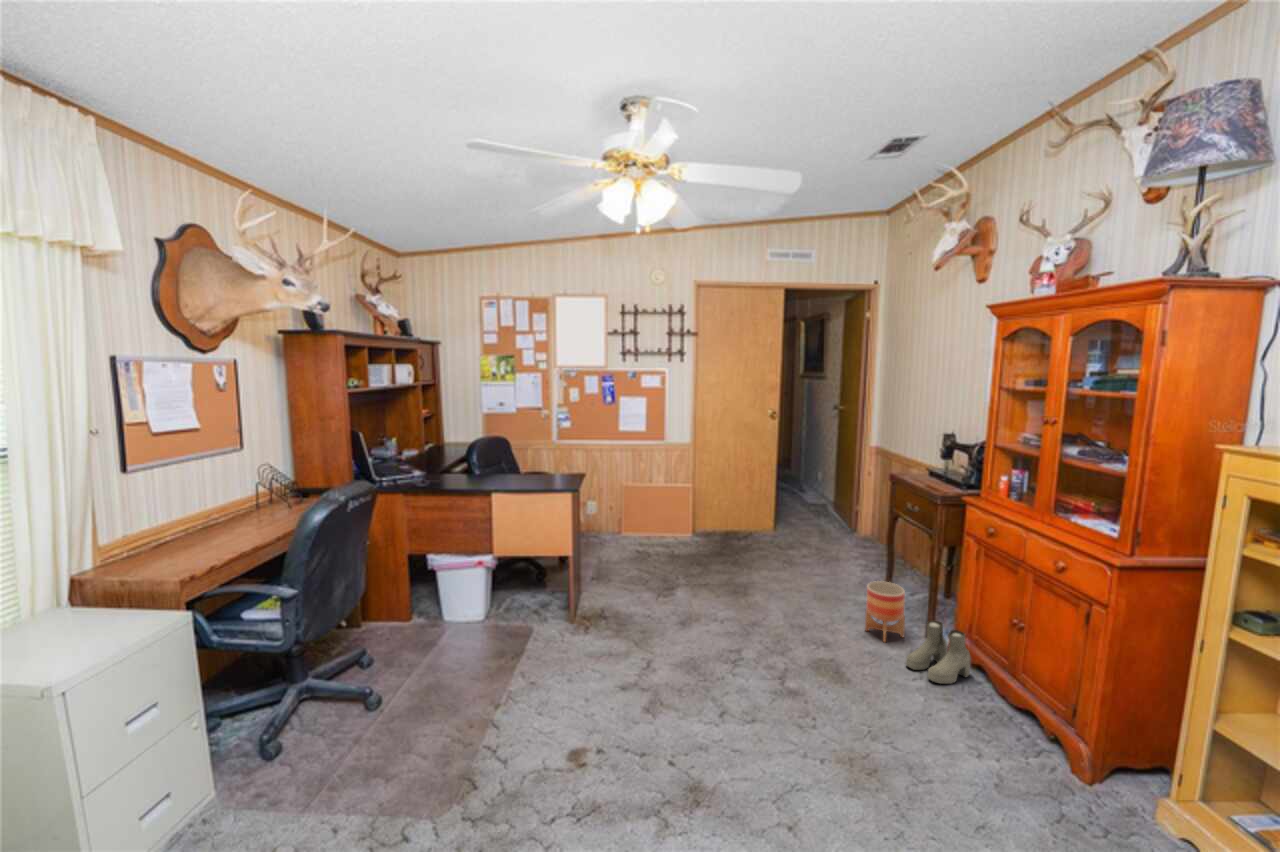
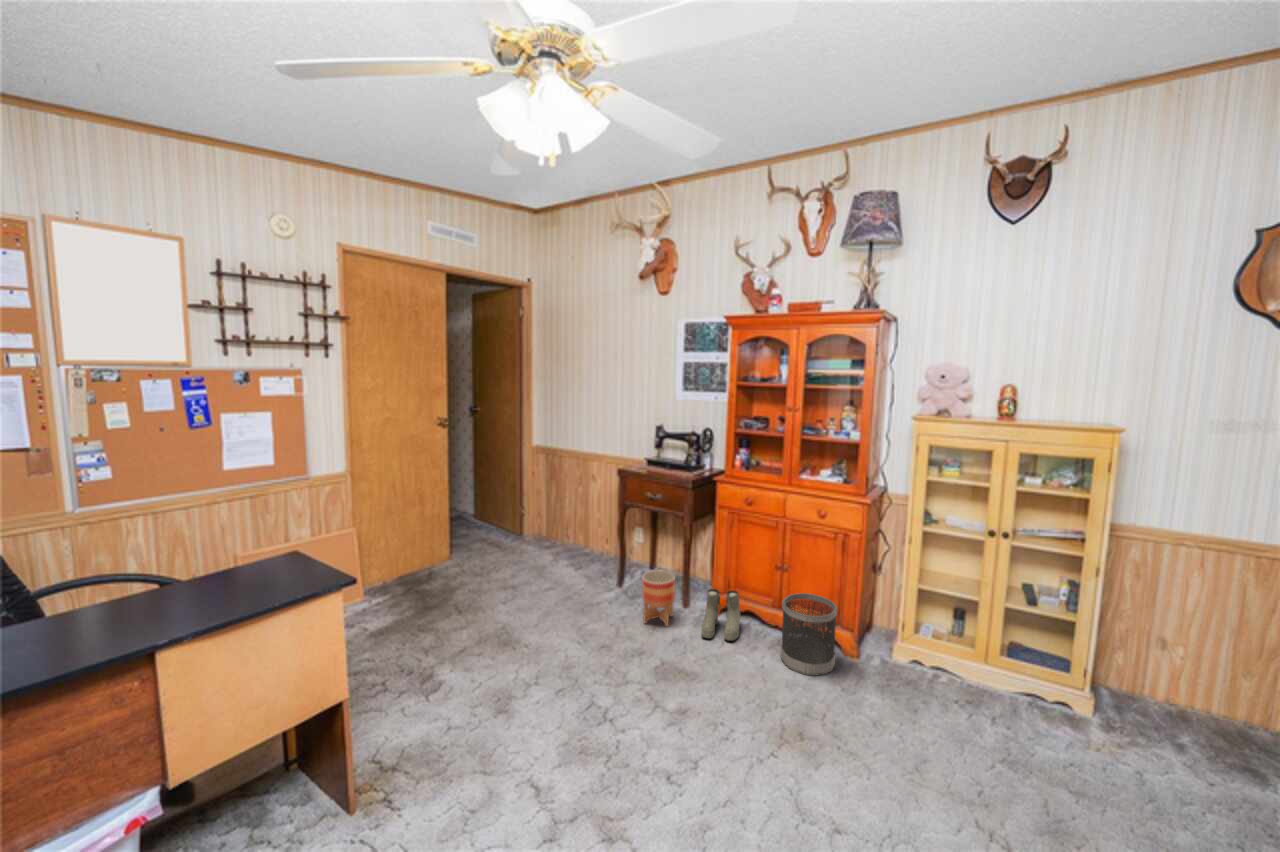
wastebasket: none [966,654,1052,768] -> present [781,593,837,676]

